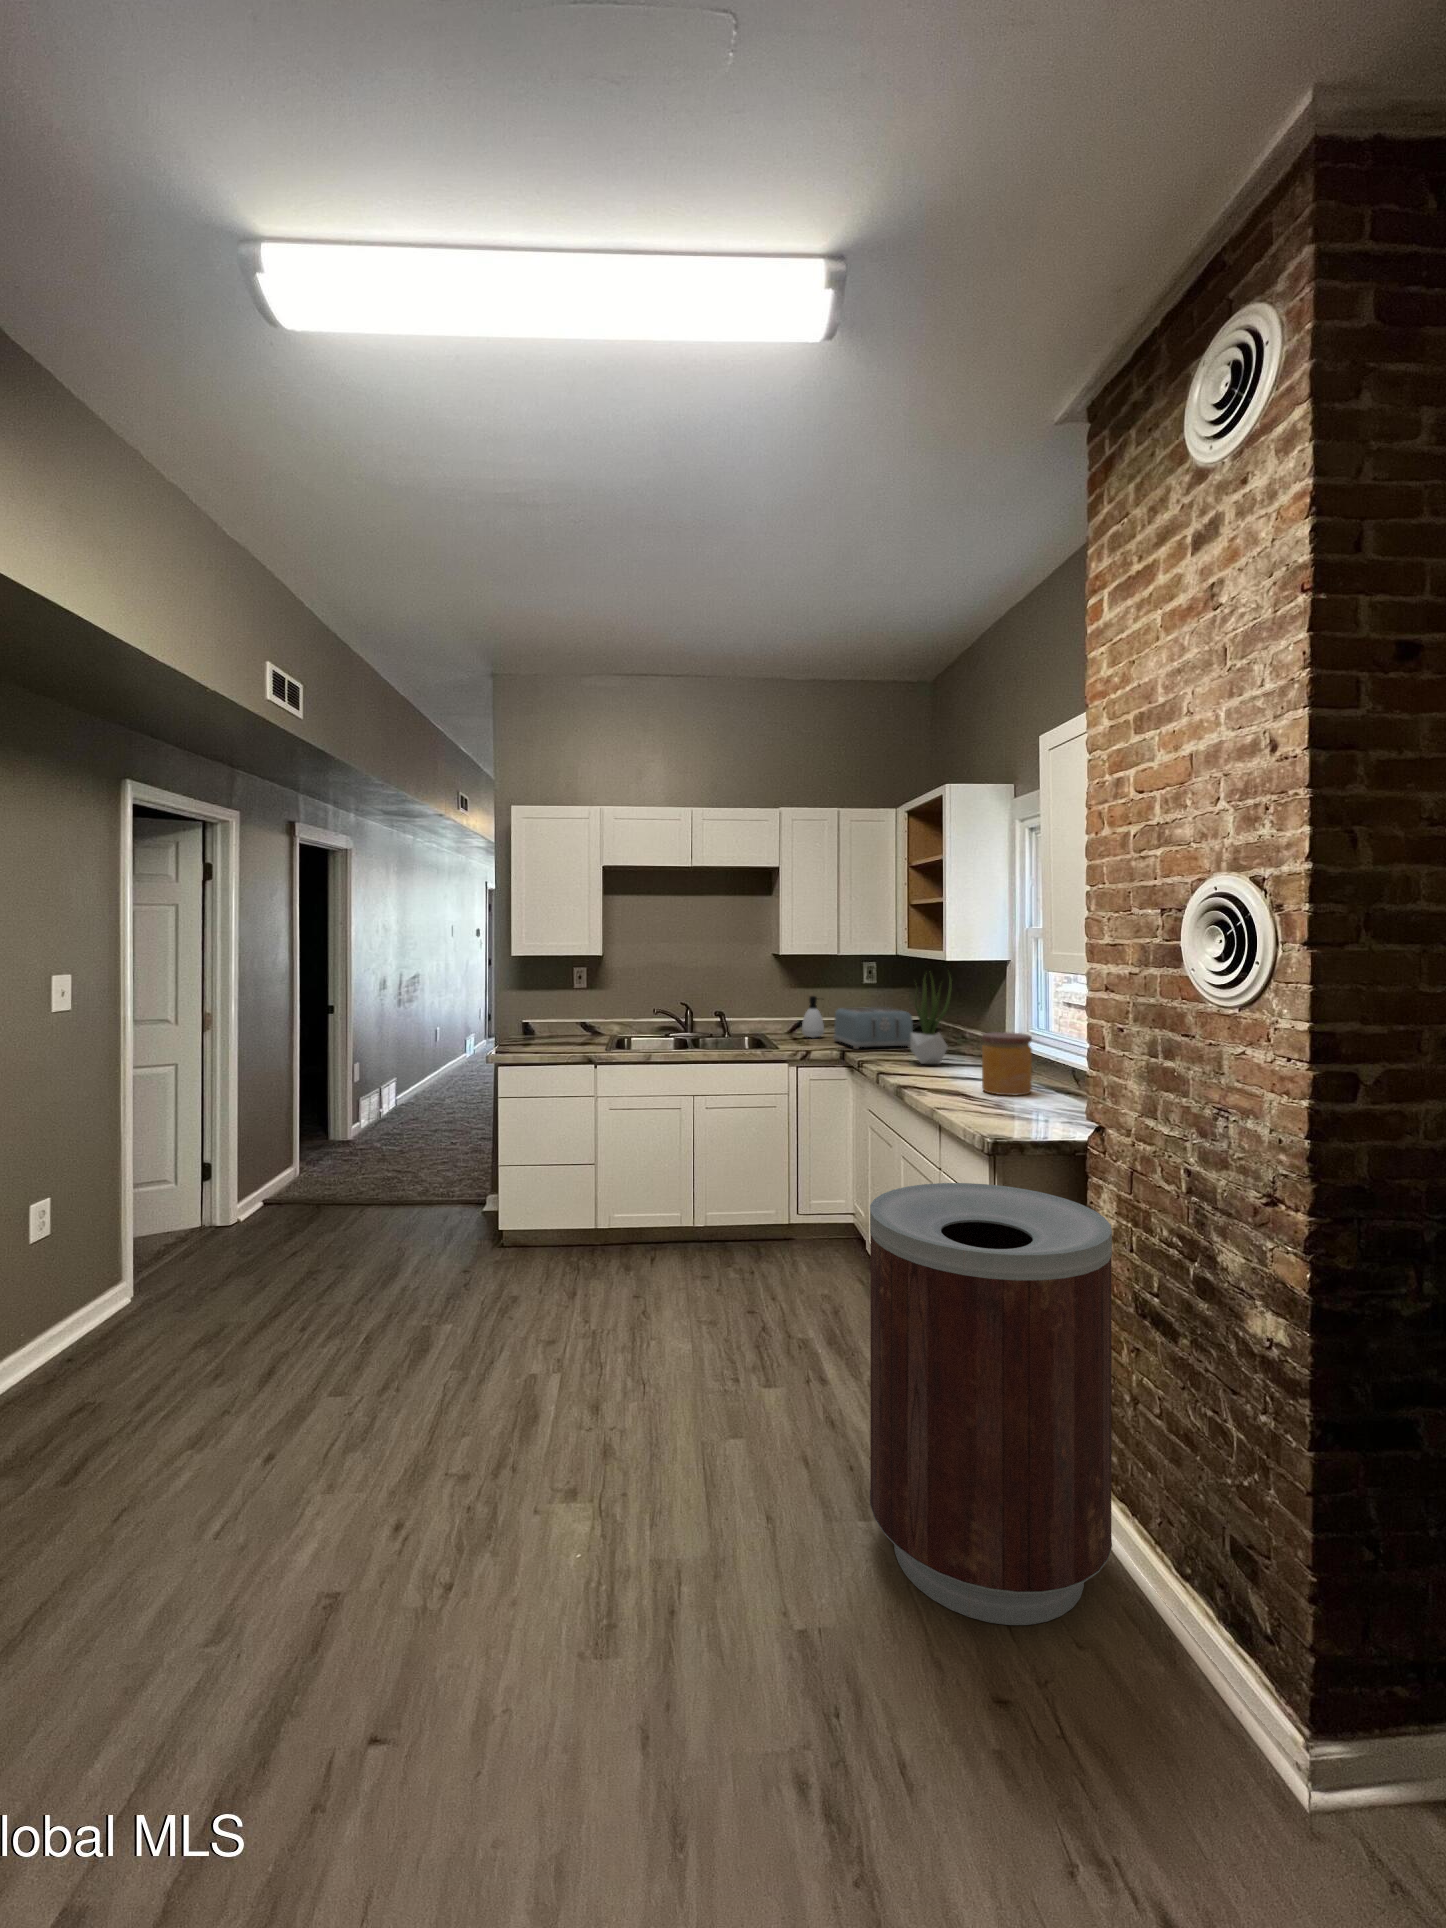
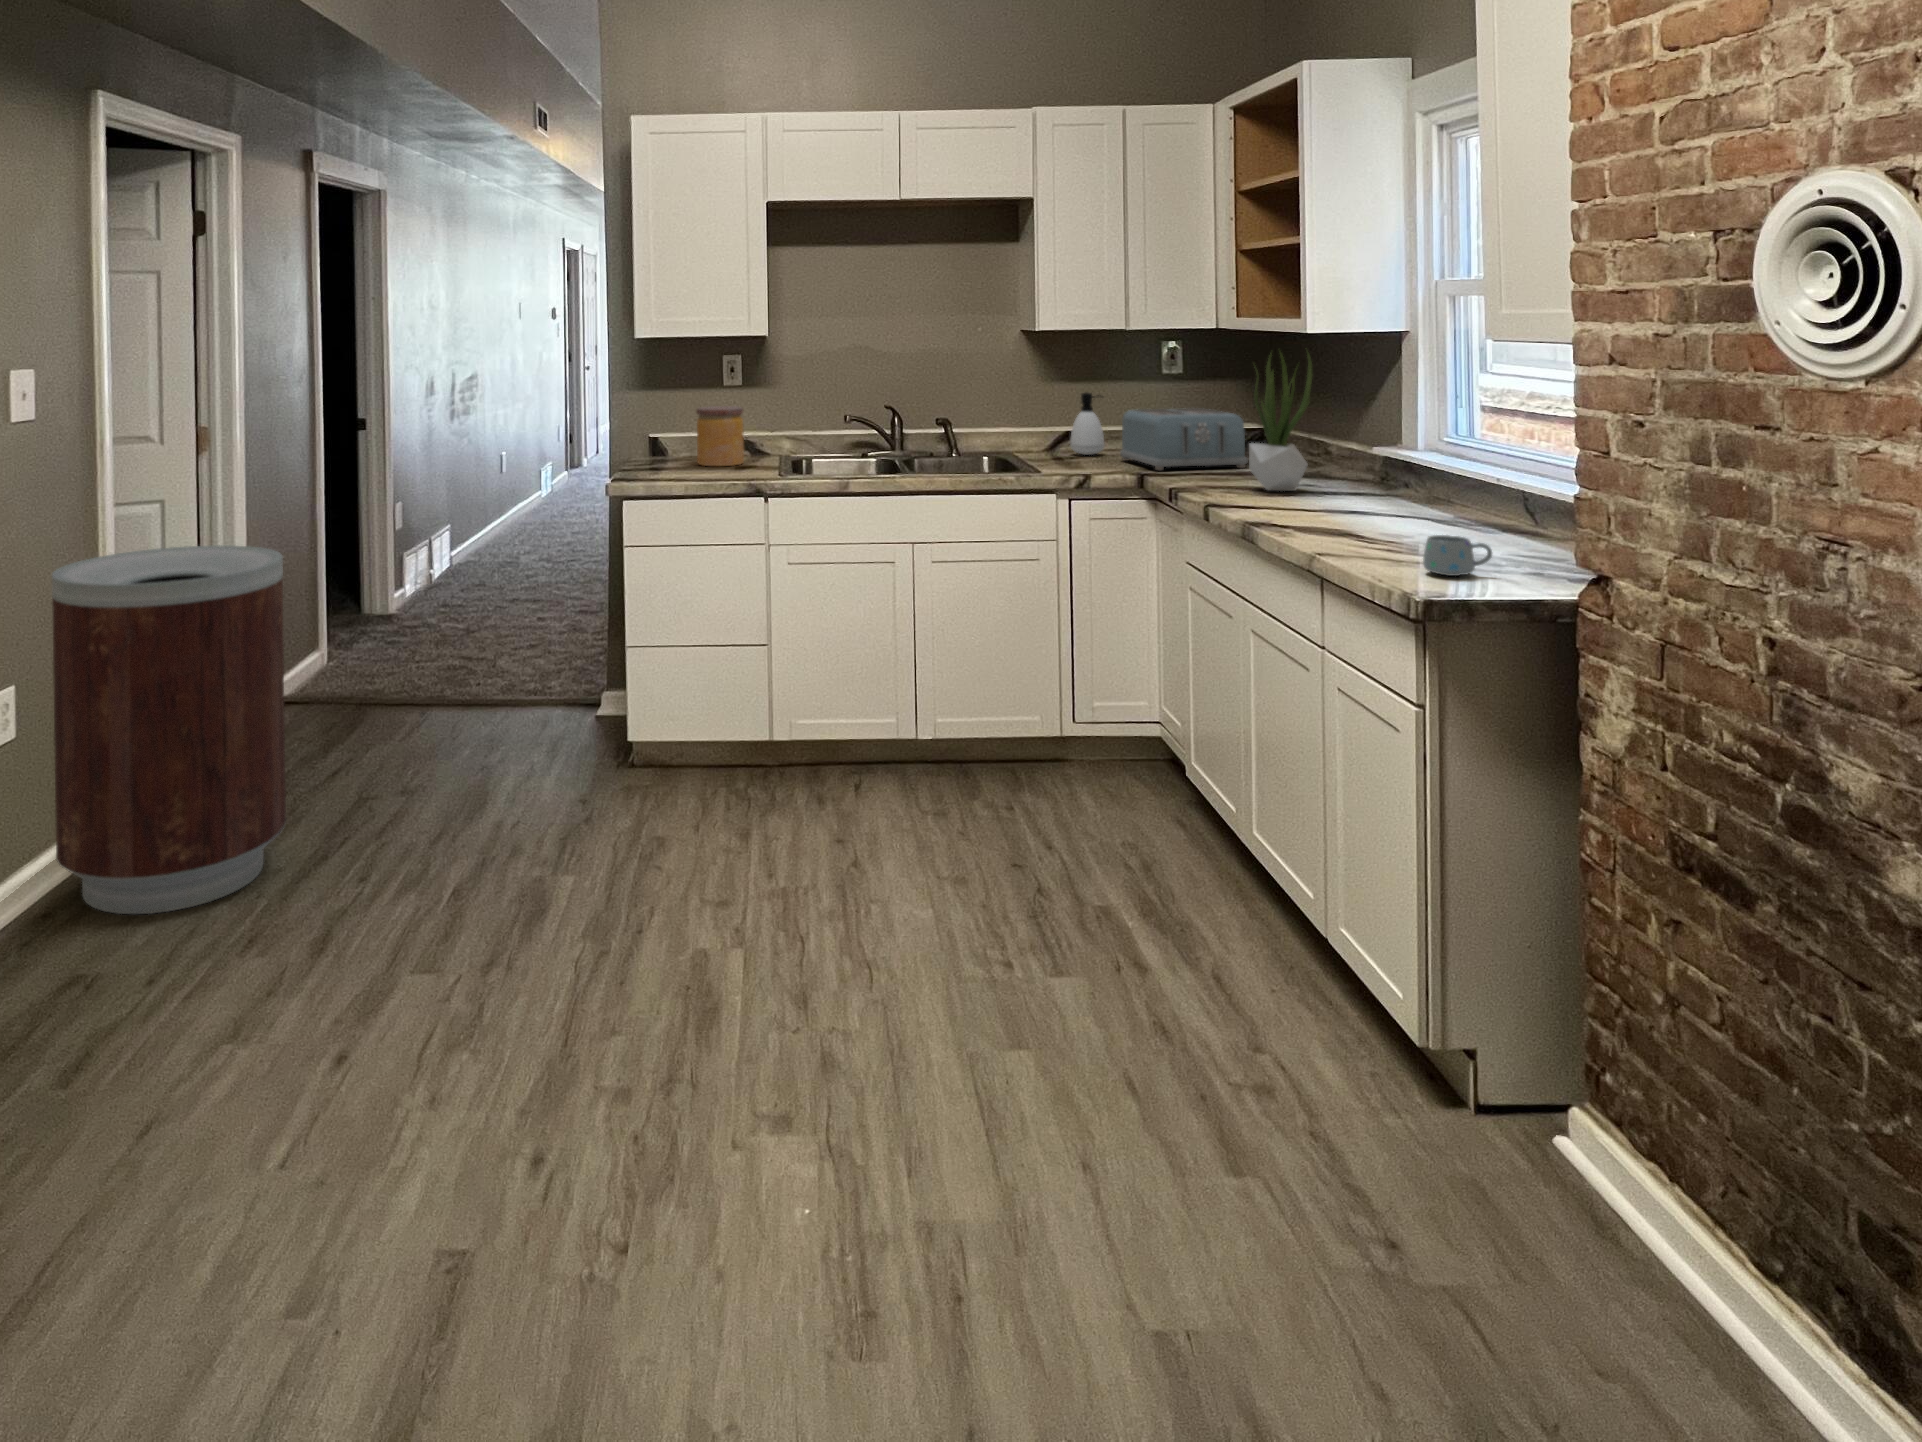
jar: present [982,1032,1032,1096] -> present [696,406,744,466]
mug: none [1003,1098,1046,1125] -> present [1423,535,1492,576]
trash can: present [870,1183,1112,1625] -> present [52,545,286,914]

